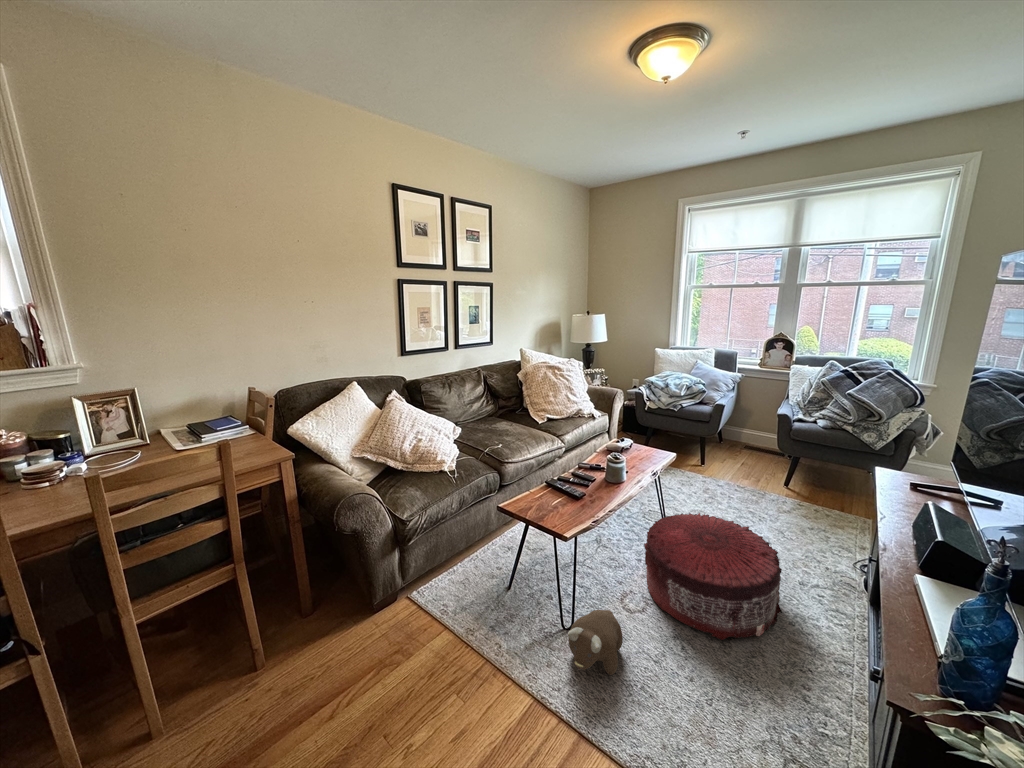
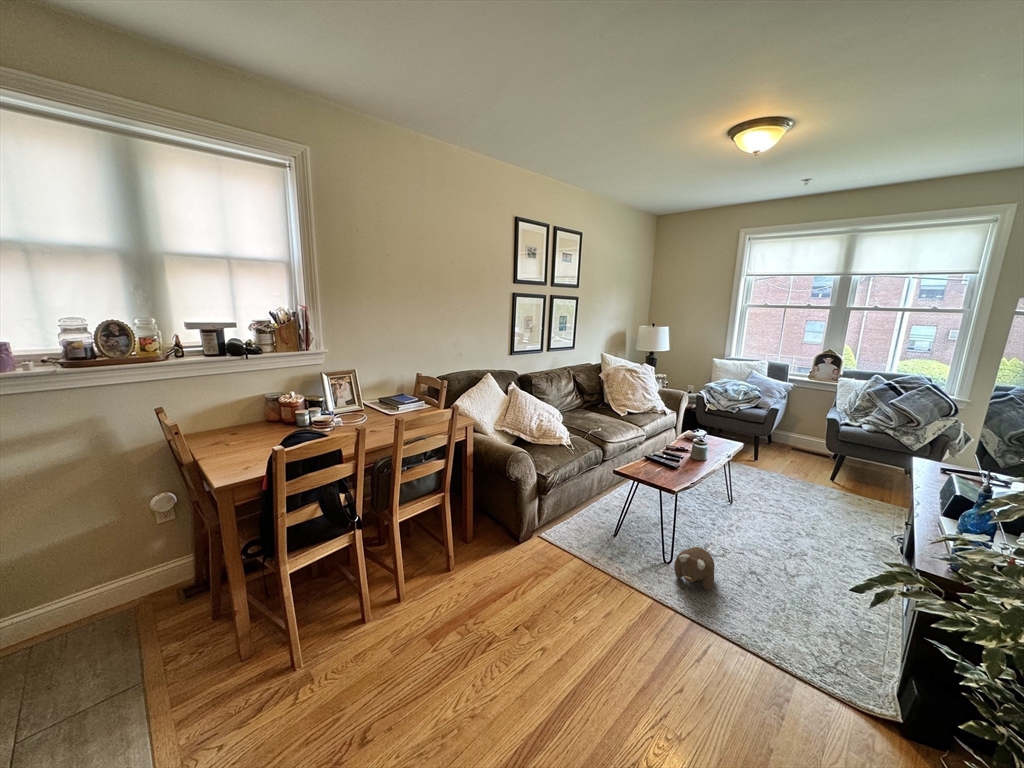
pouf: present [644,513,782,640] -> none [722,489,835,576]

